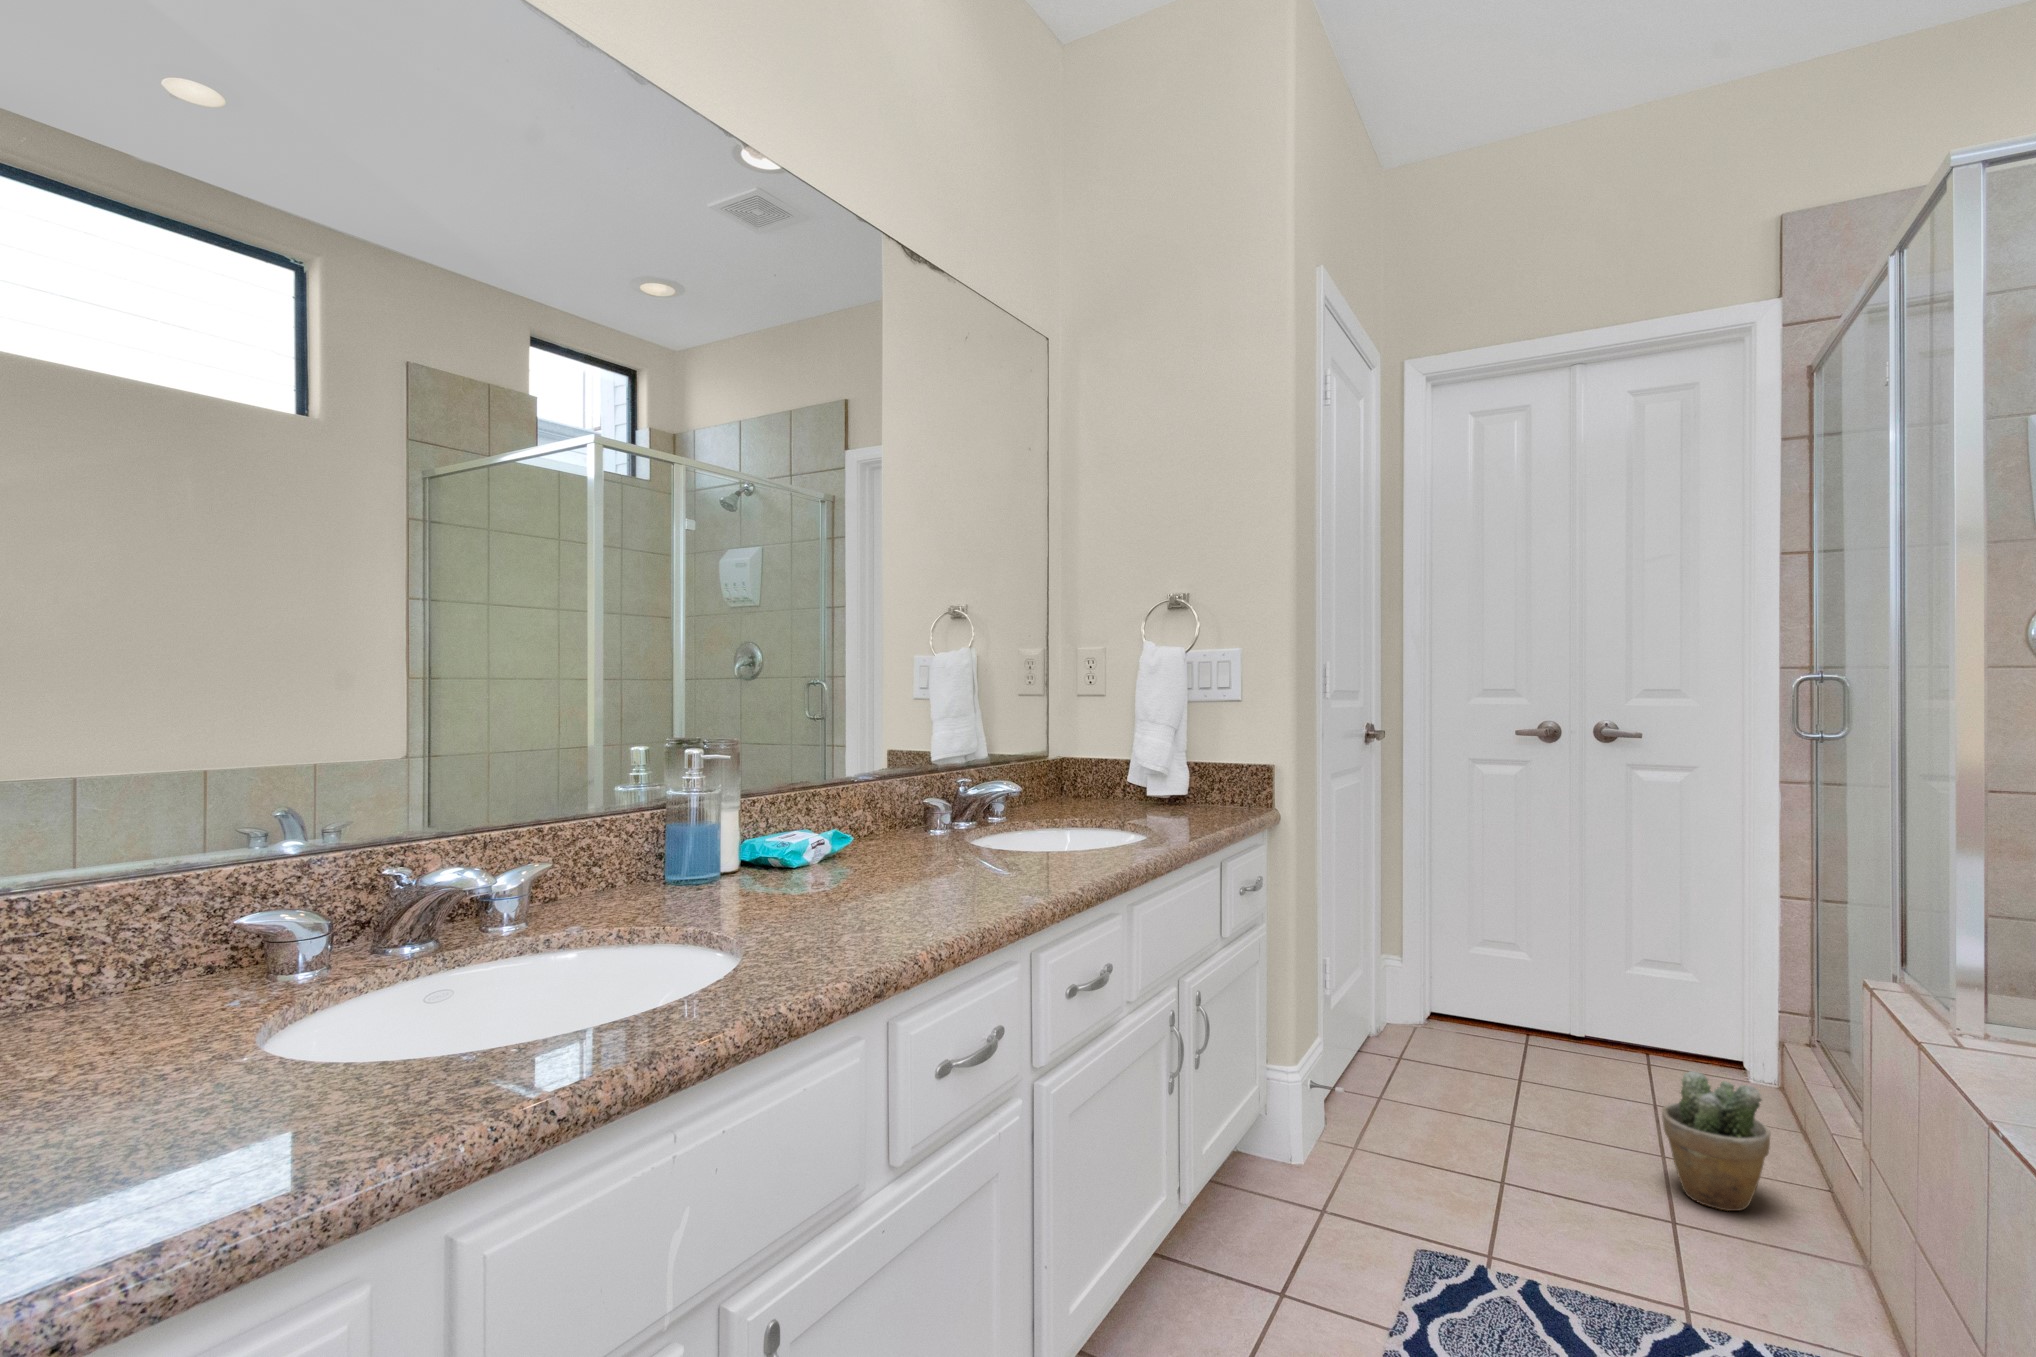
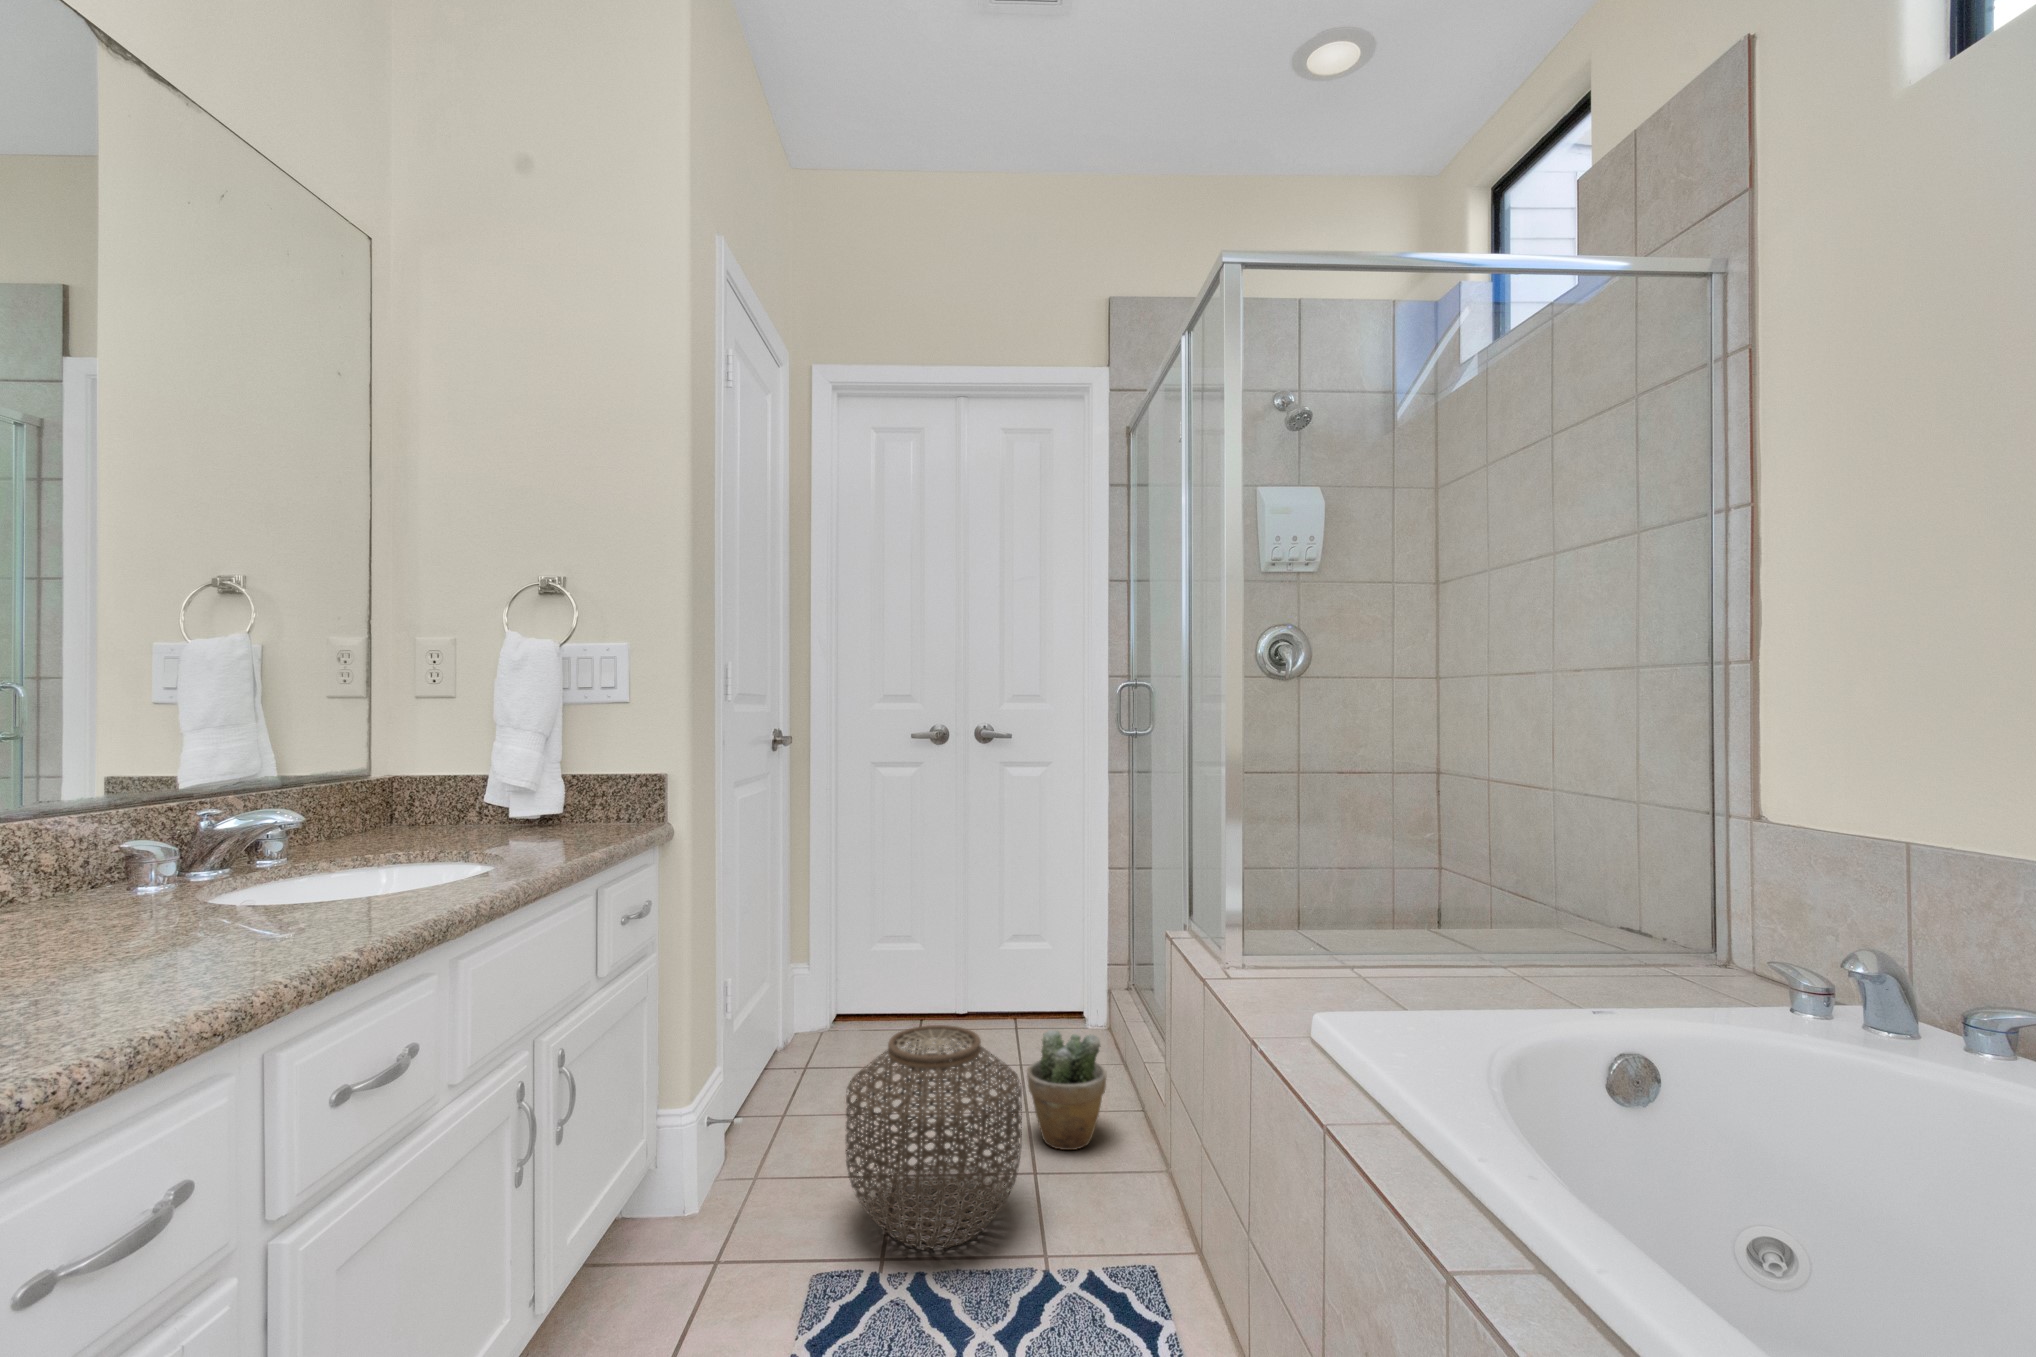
woven basket: none [1450,1036,1653,1266] -> present [846,1025,1022,1248]

